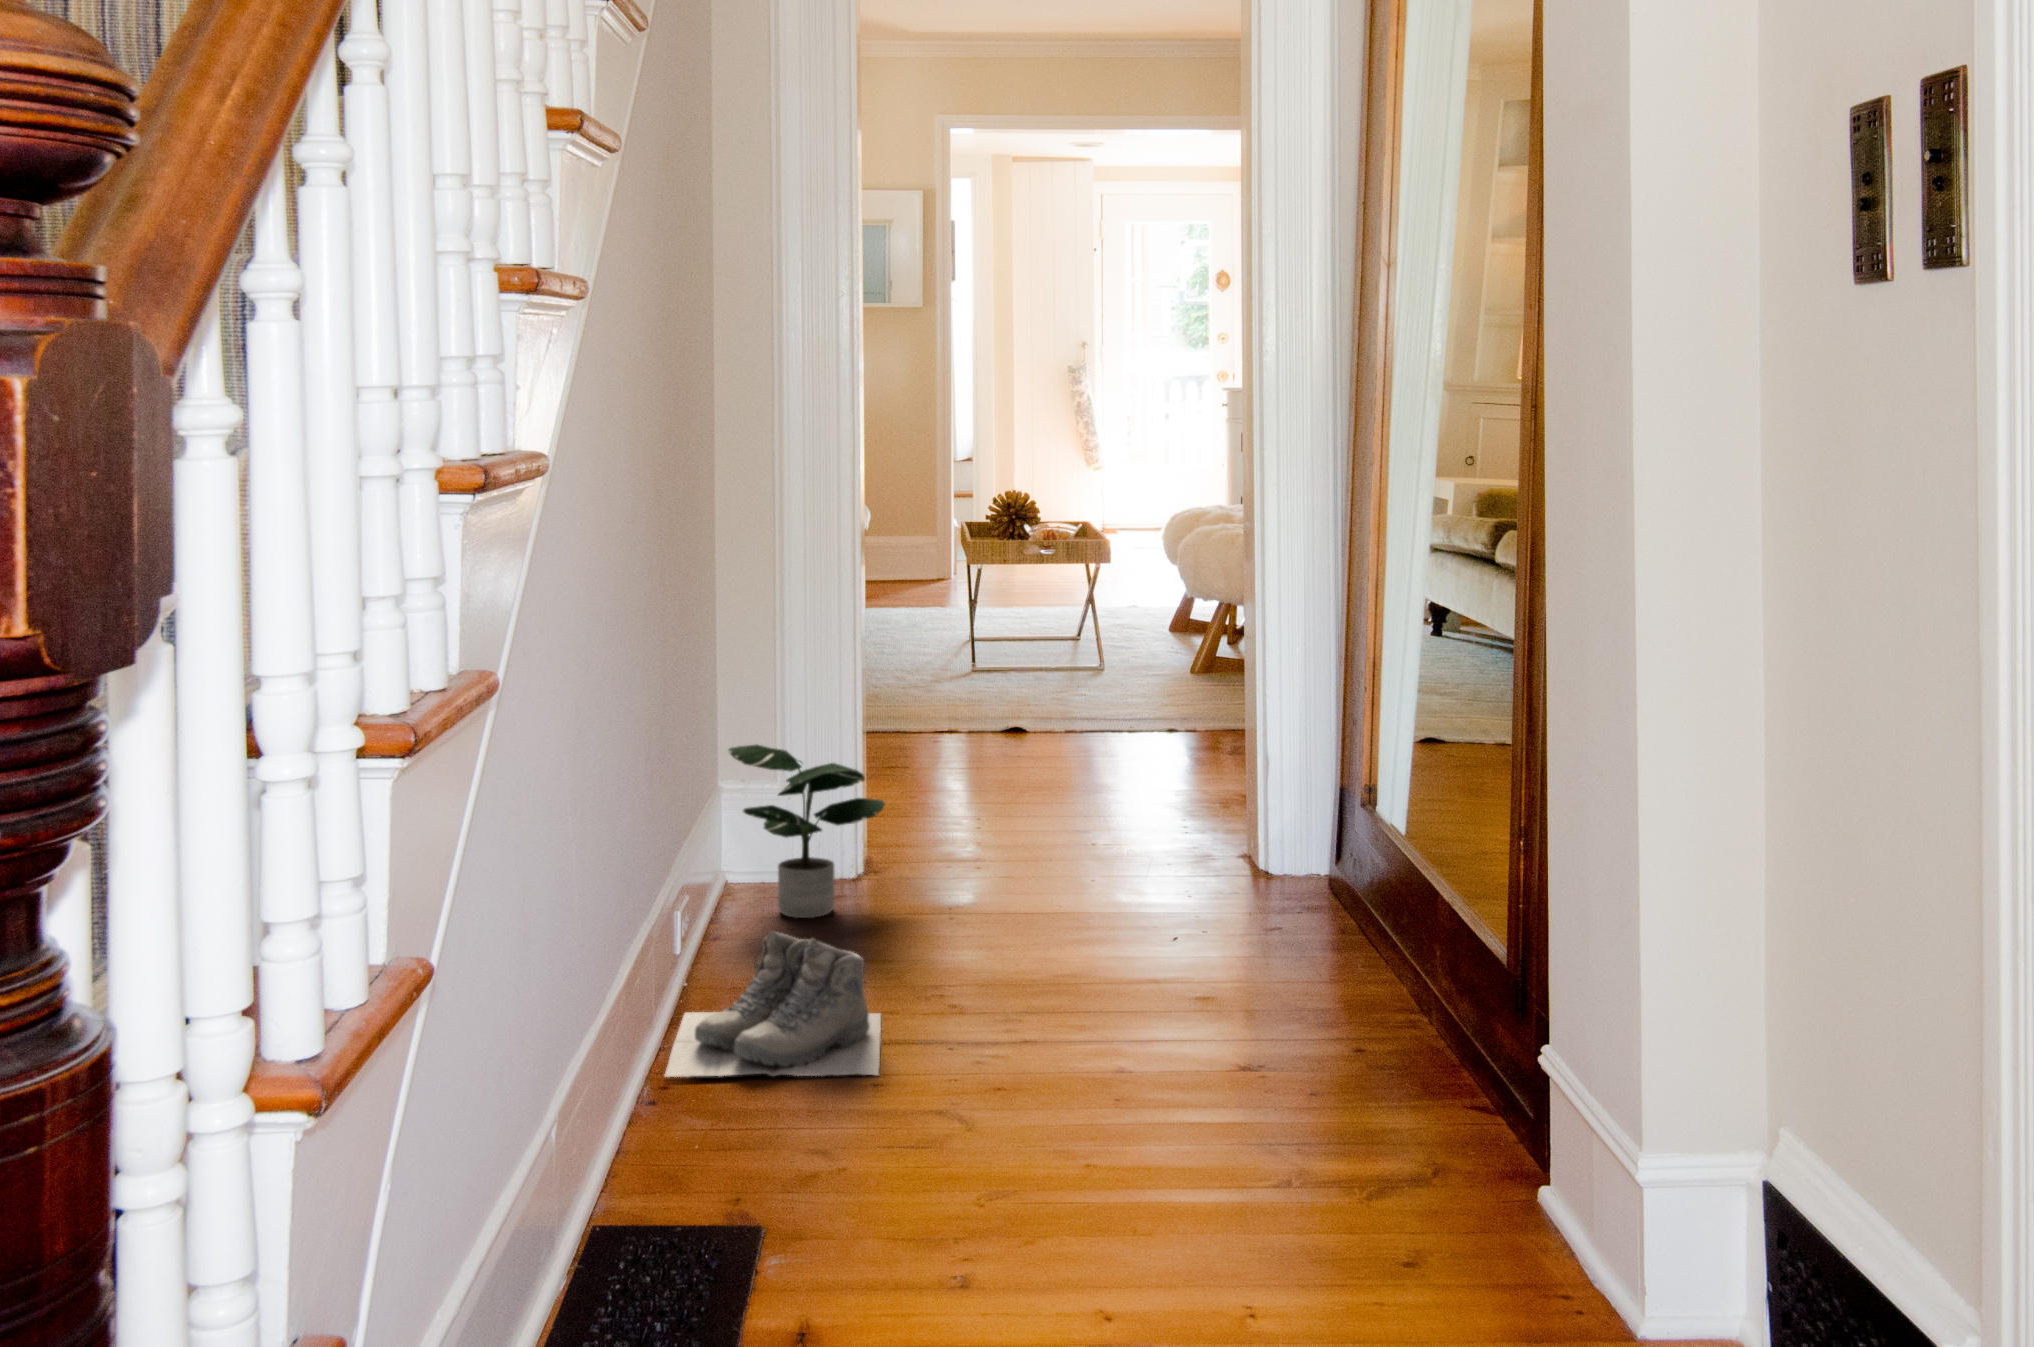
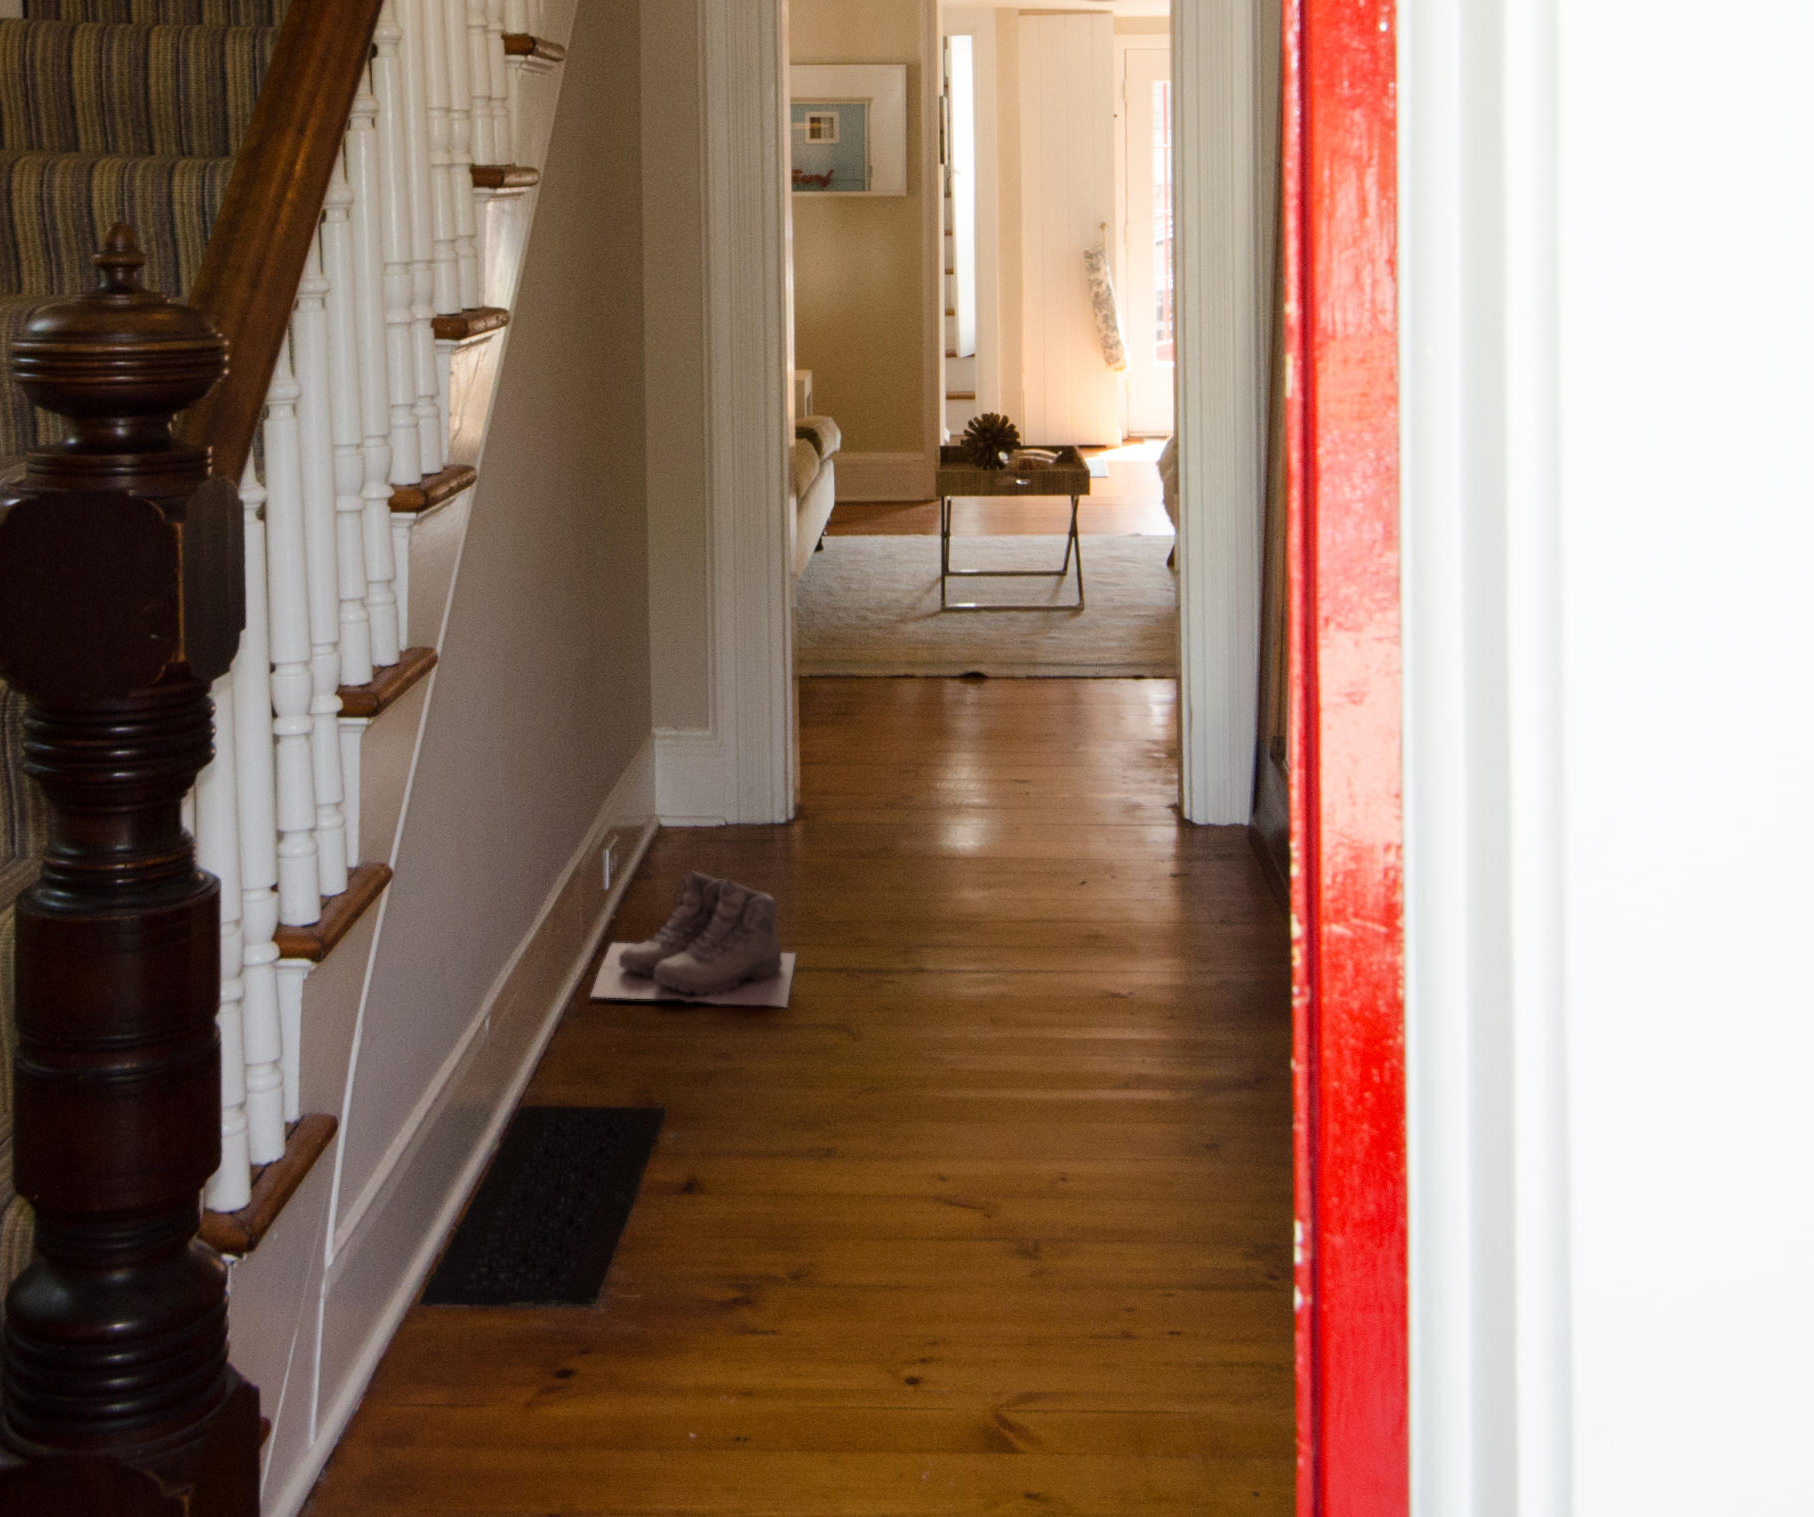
potted plant: present [728,745,885,918] -> none [657,692,812,863]

